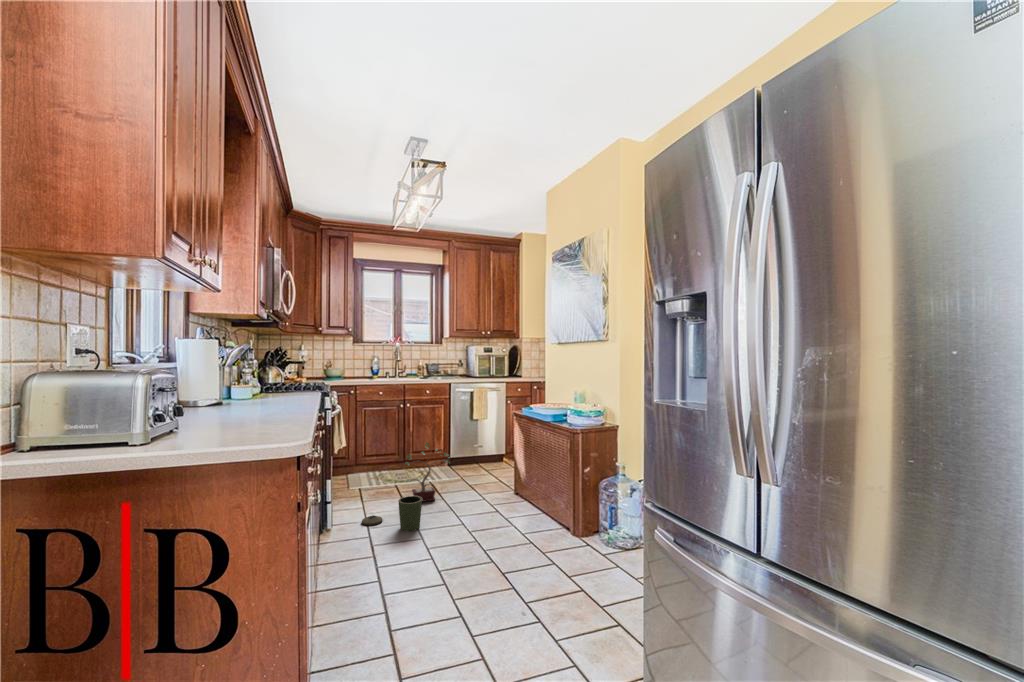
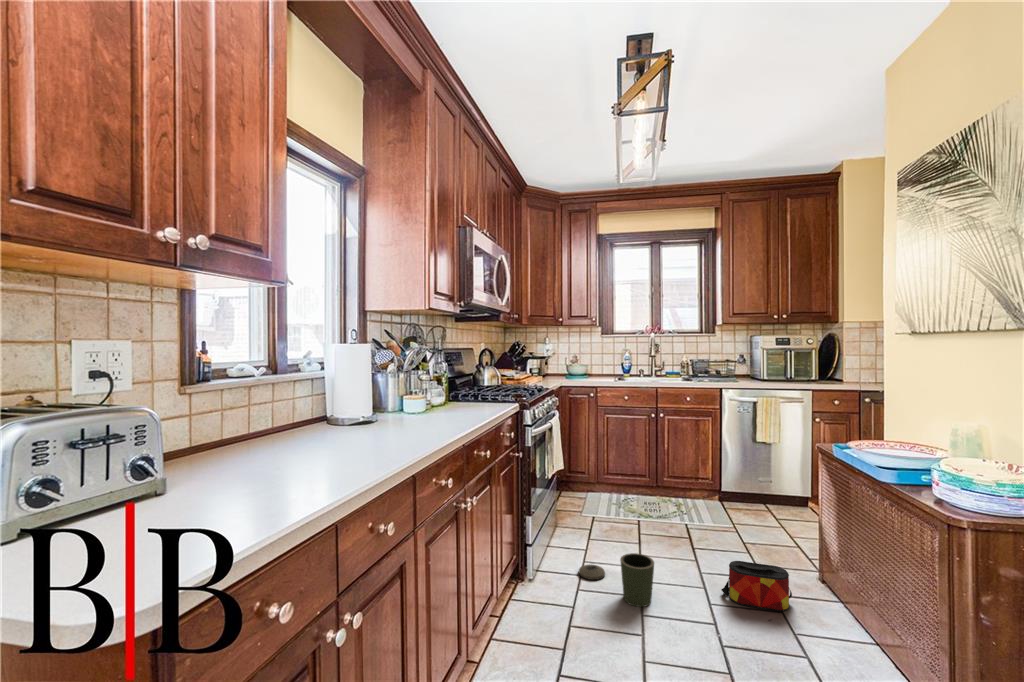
potted plant: present [405,443,456,502] -> none [641,473,720,558]
bag: none [462,488,502,515] -> present [721,561,792,611]

